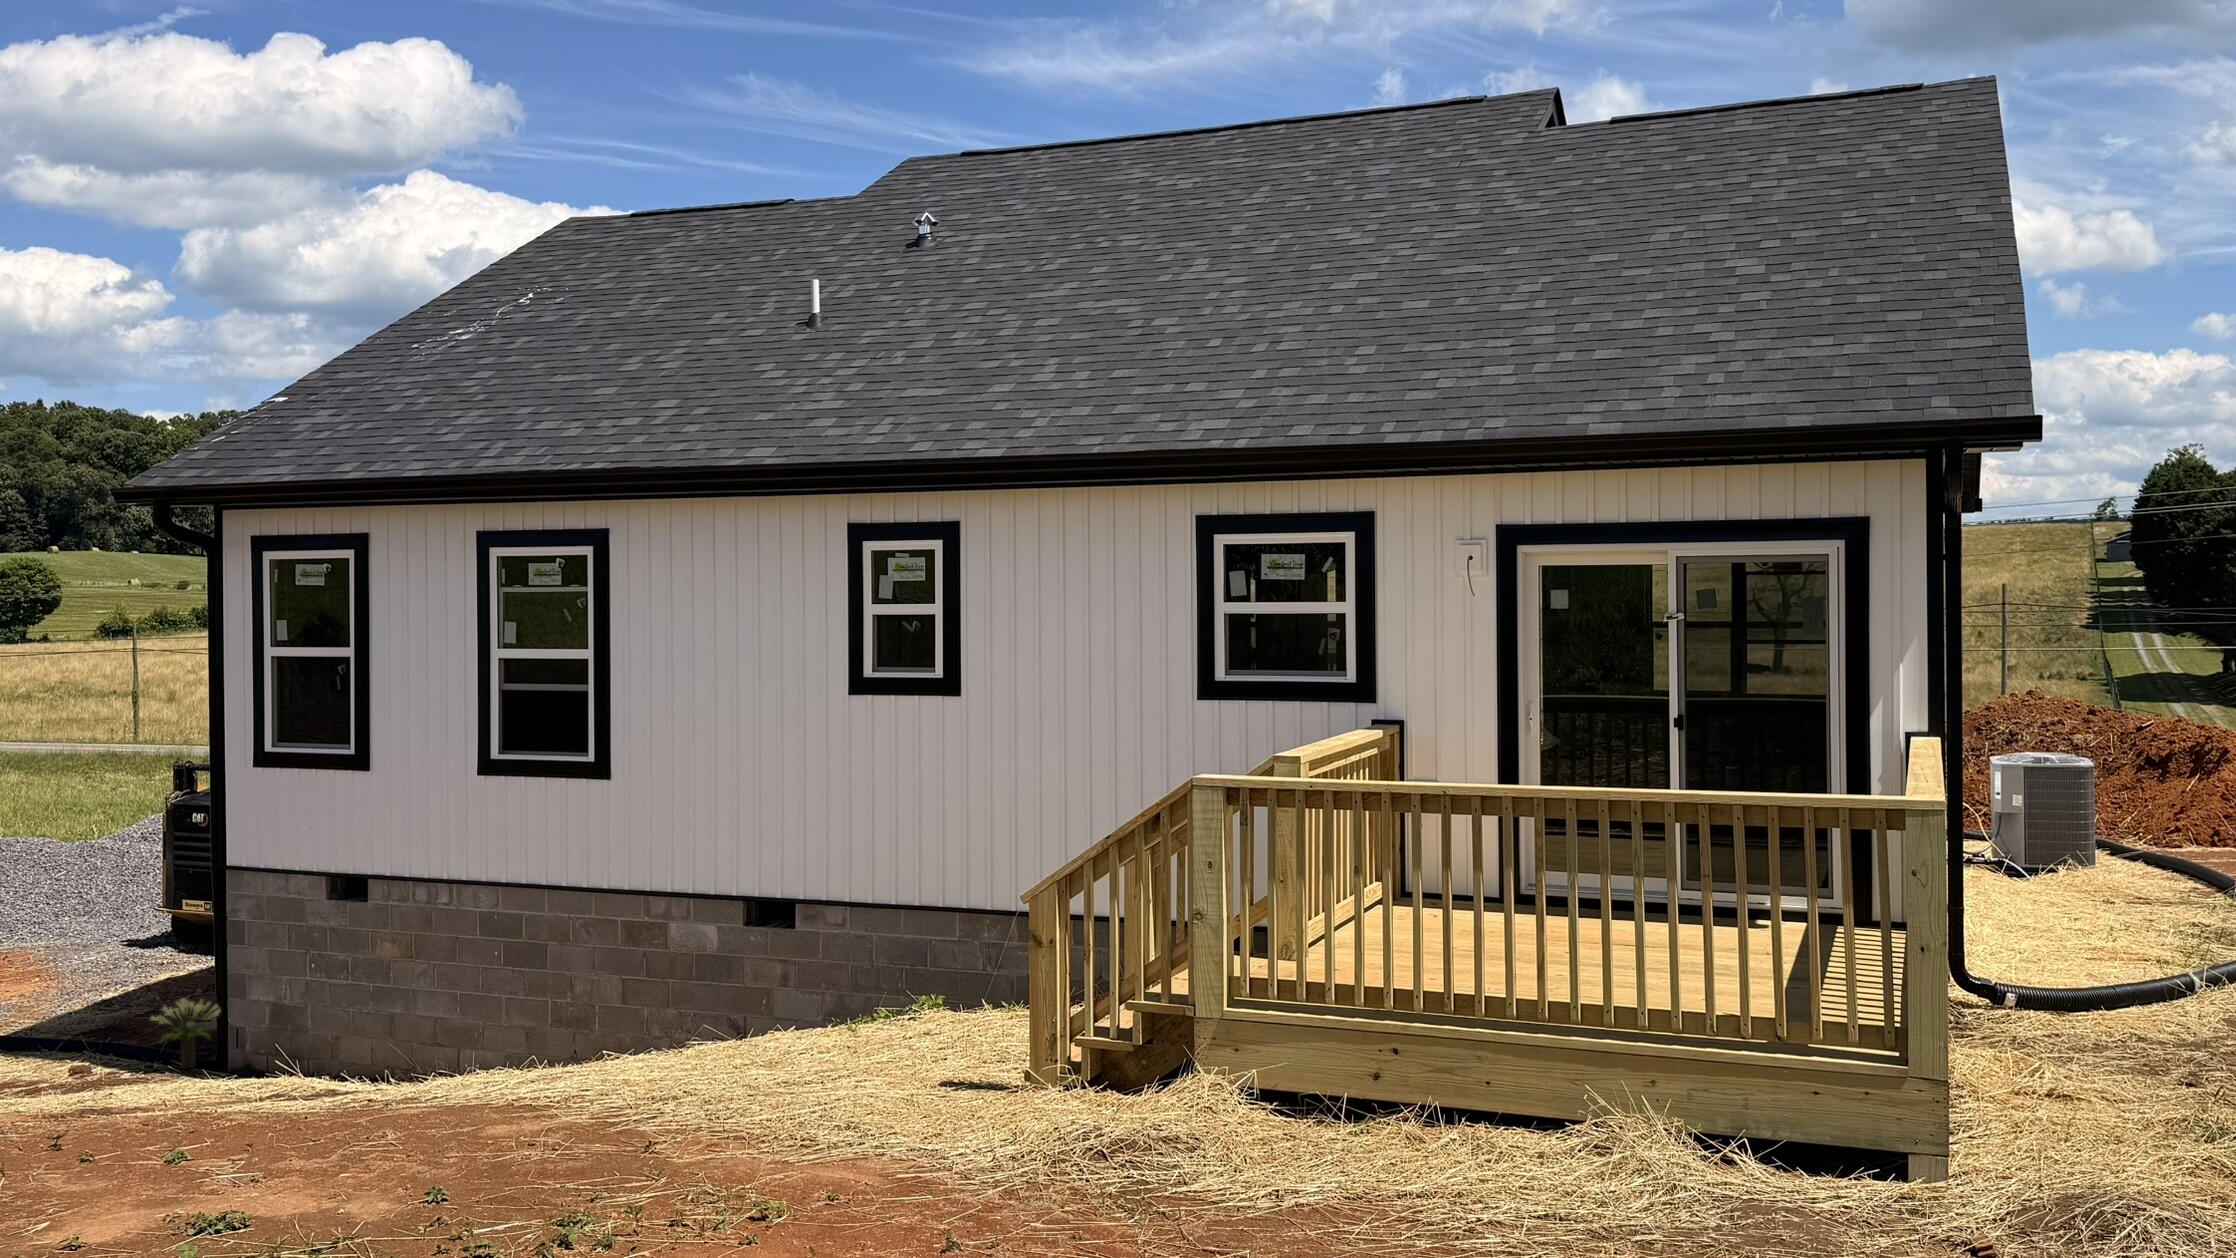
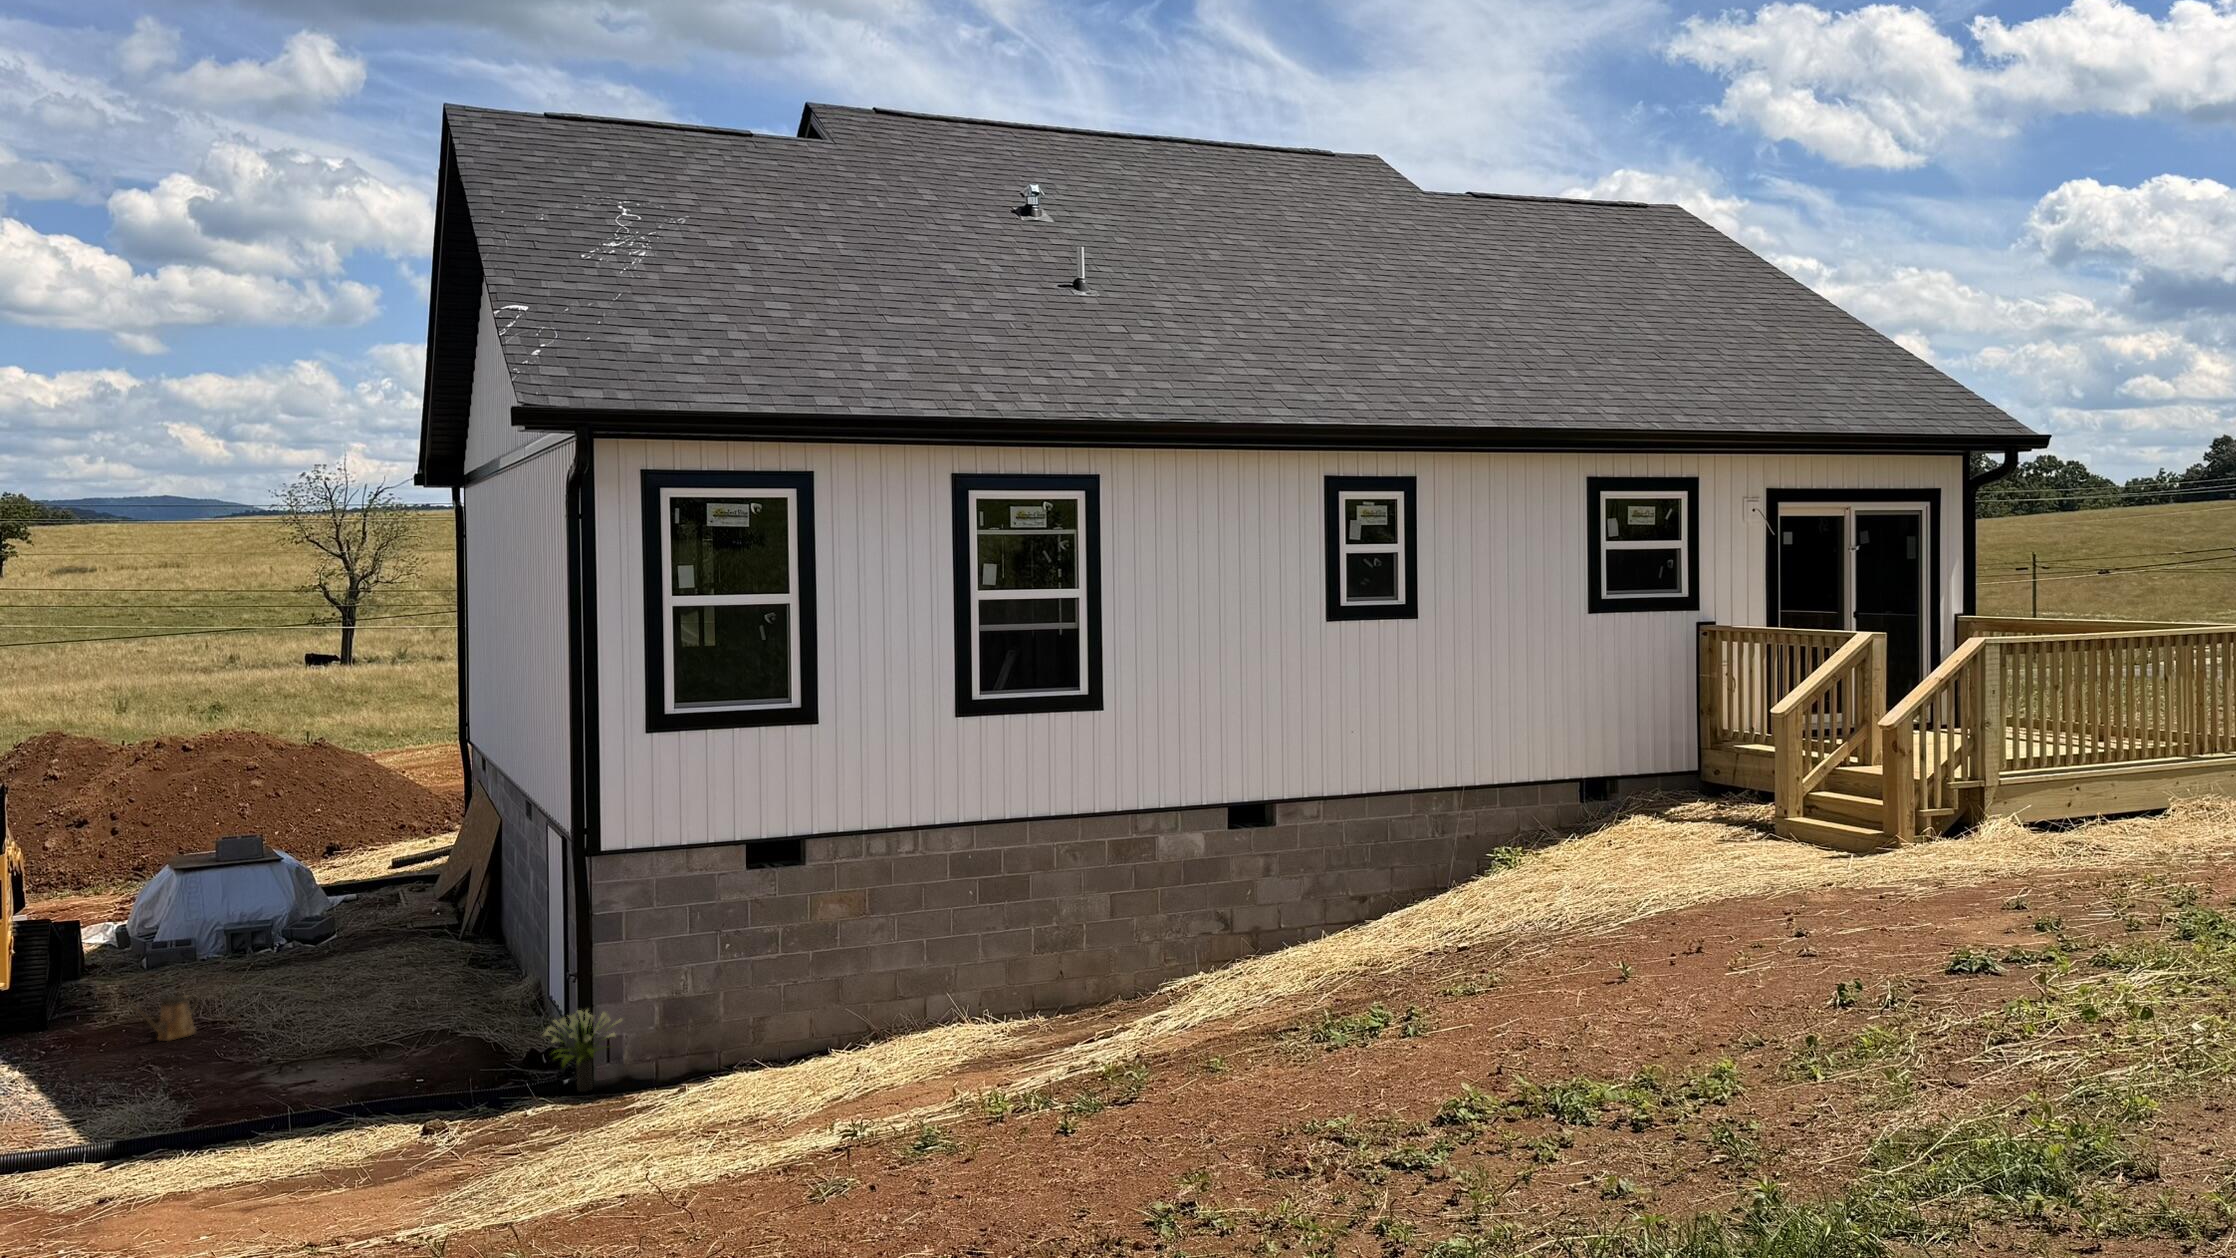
watering can: none [139,947,205,980] -> present [132,995,198,1041]

